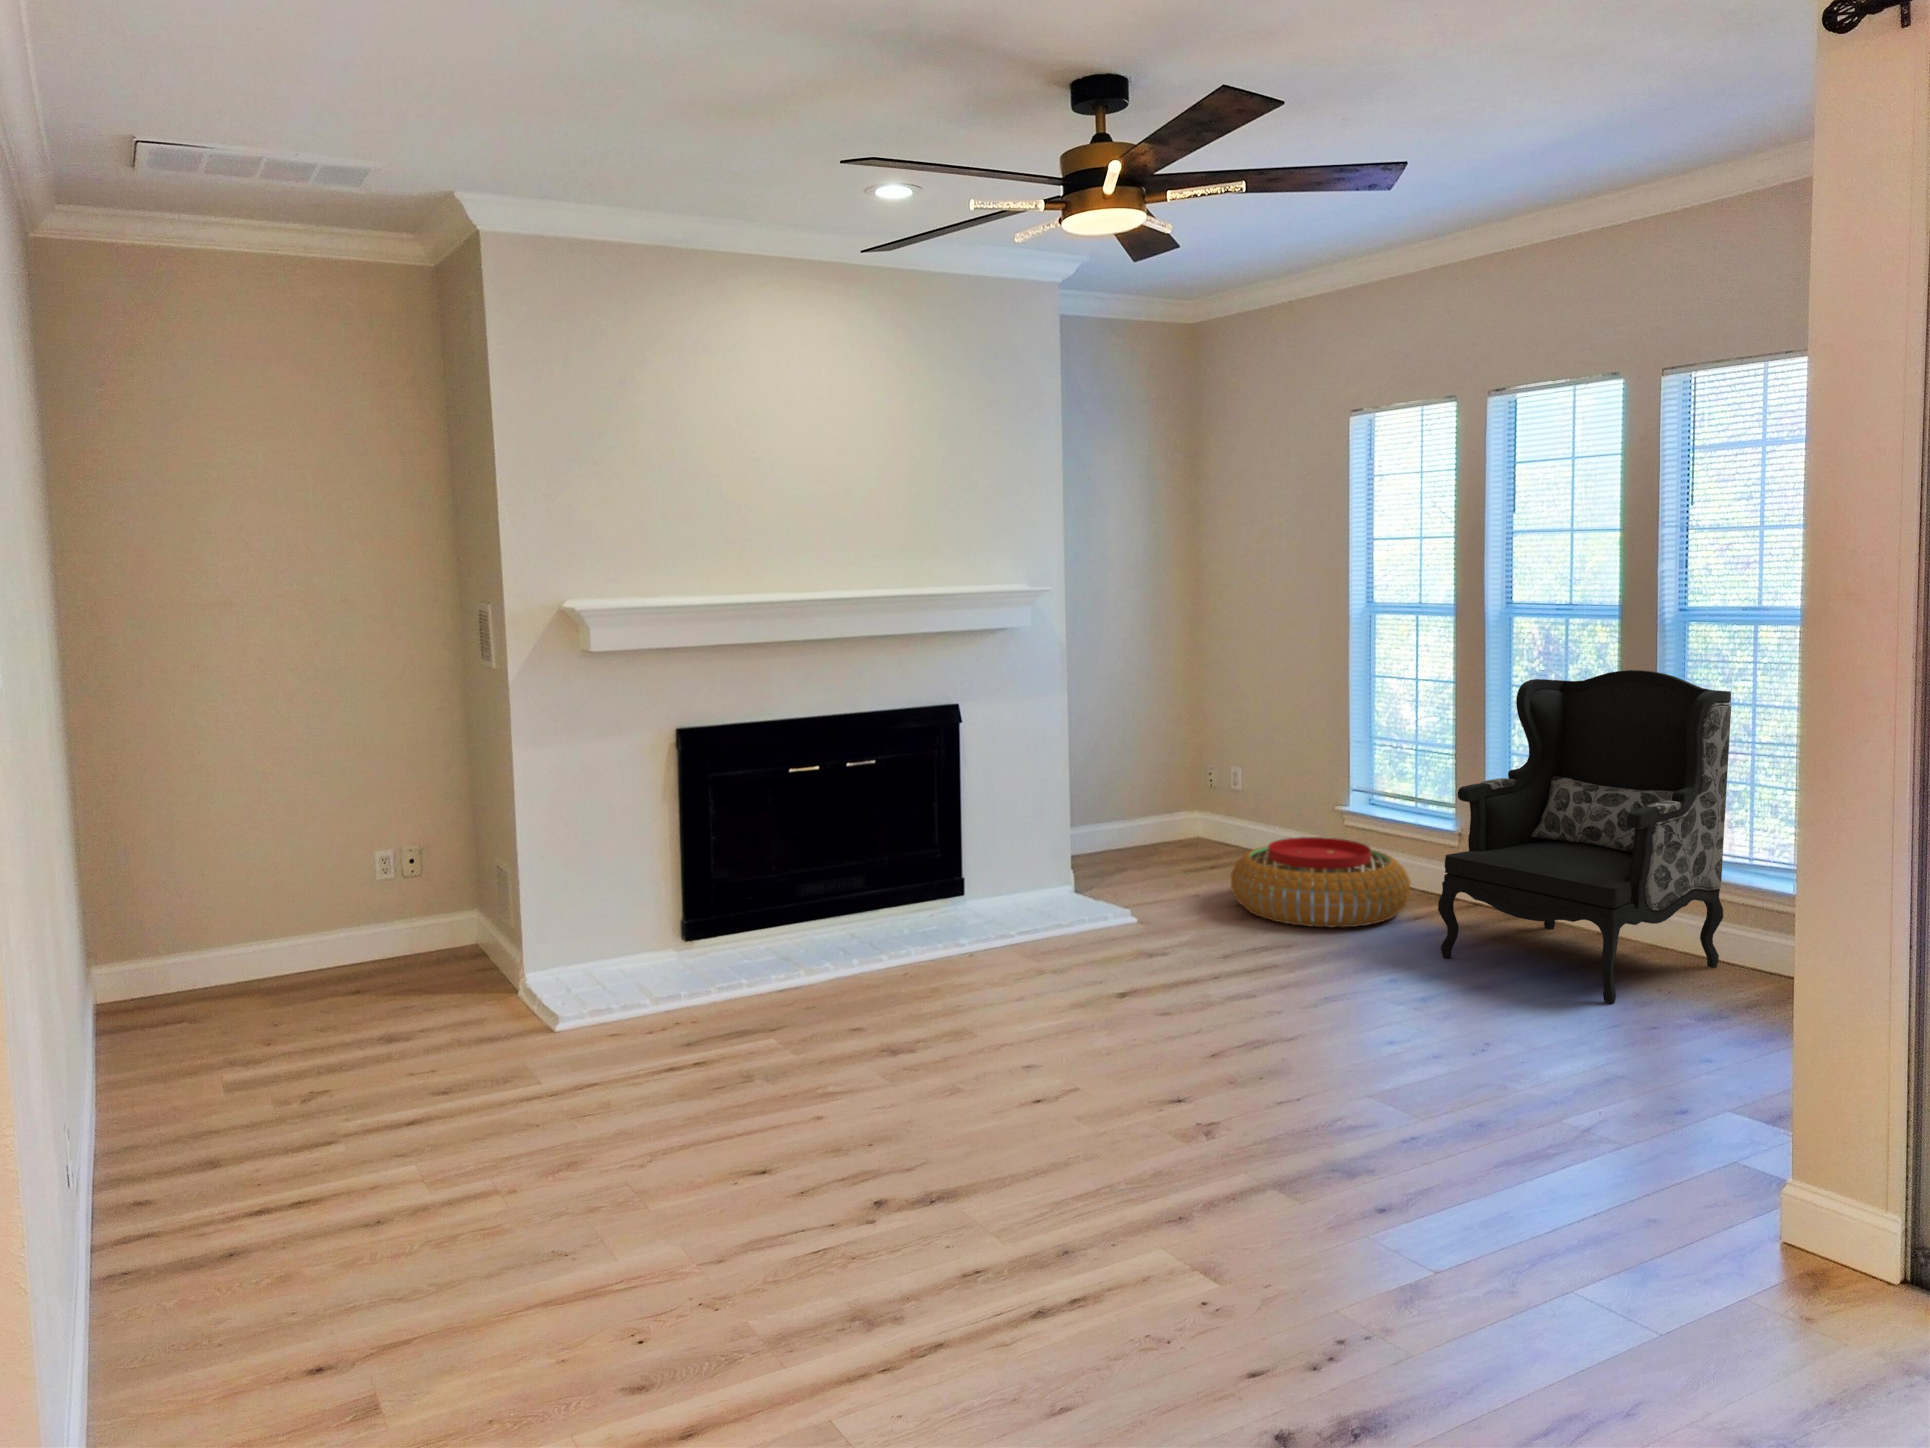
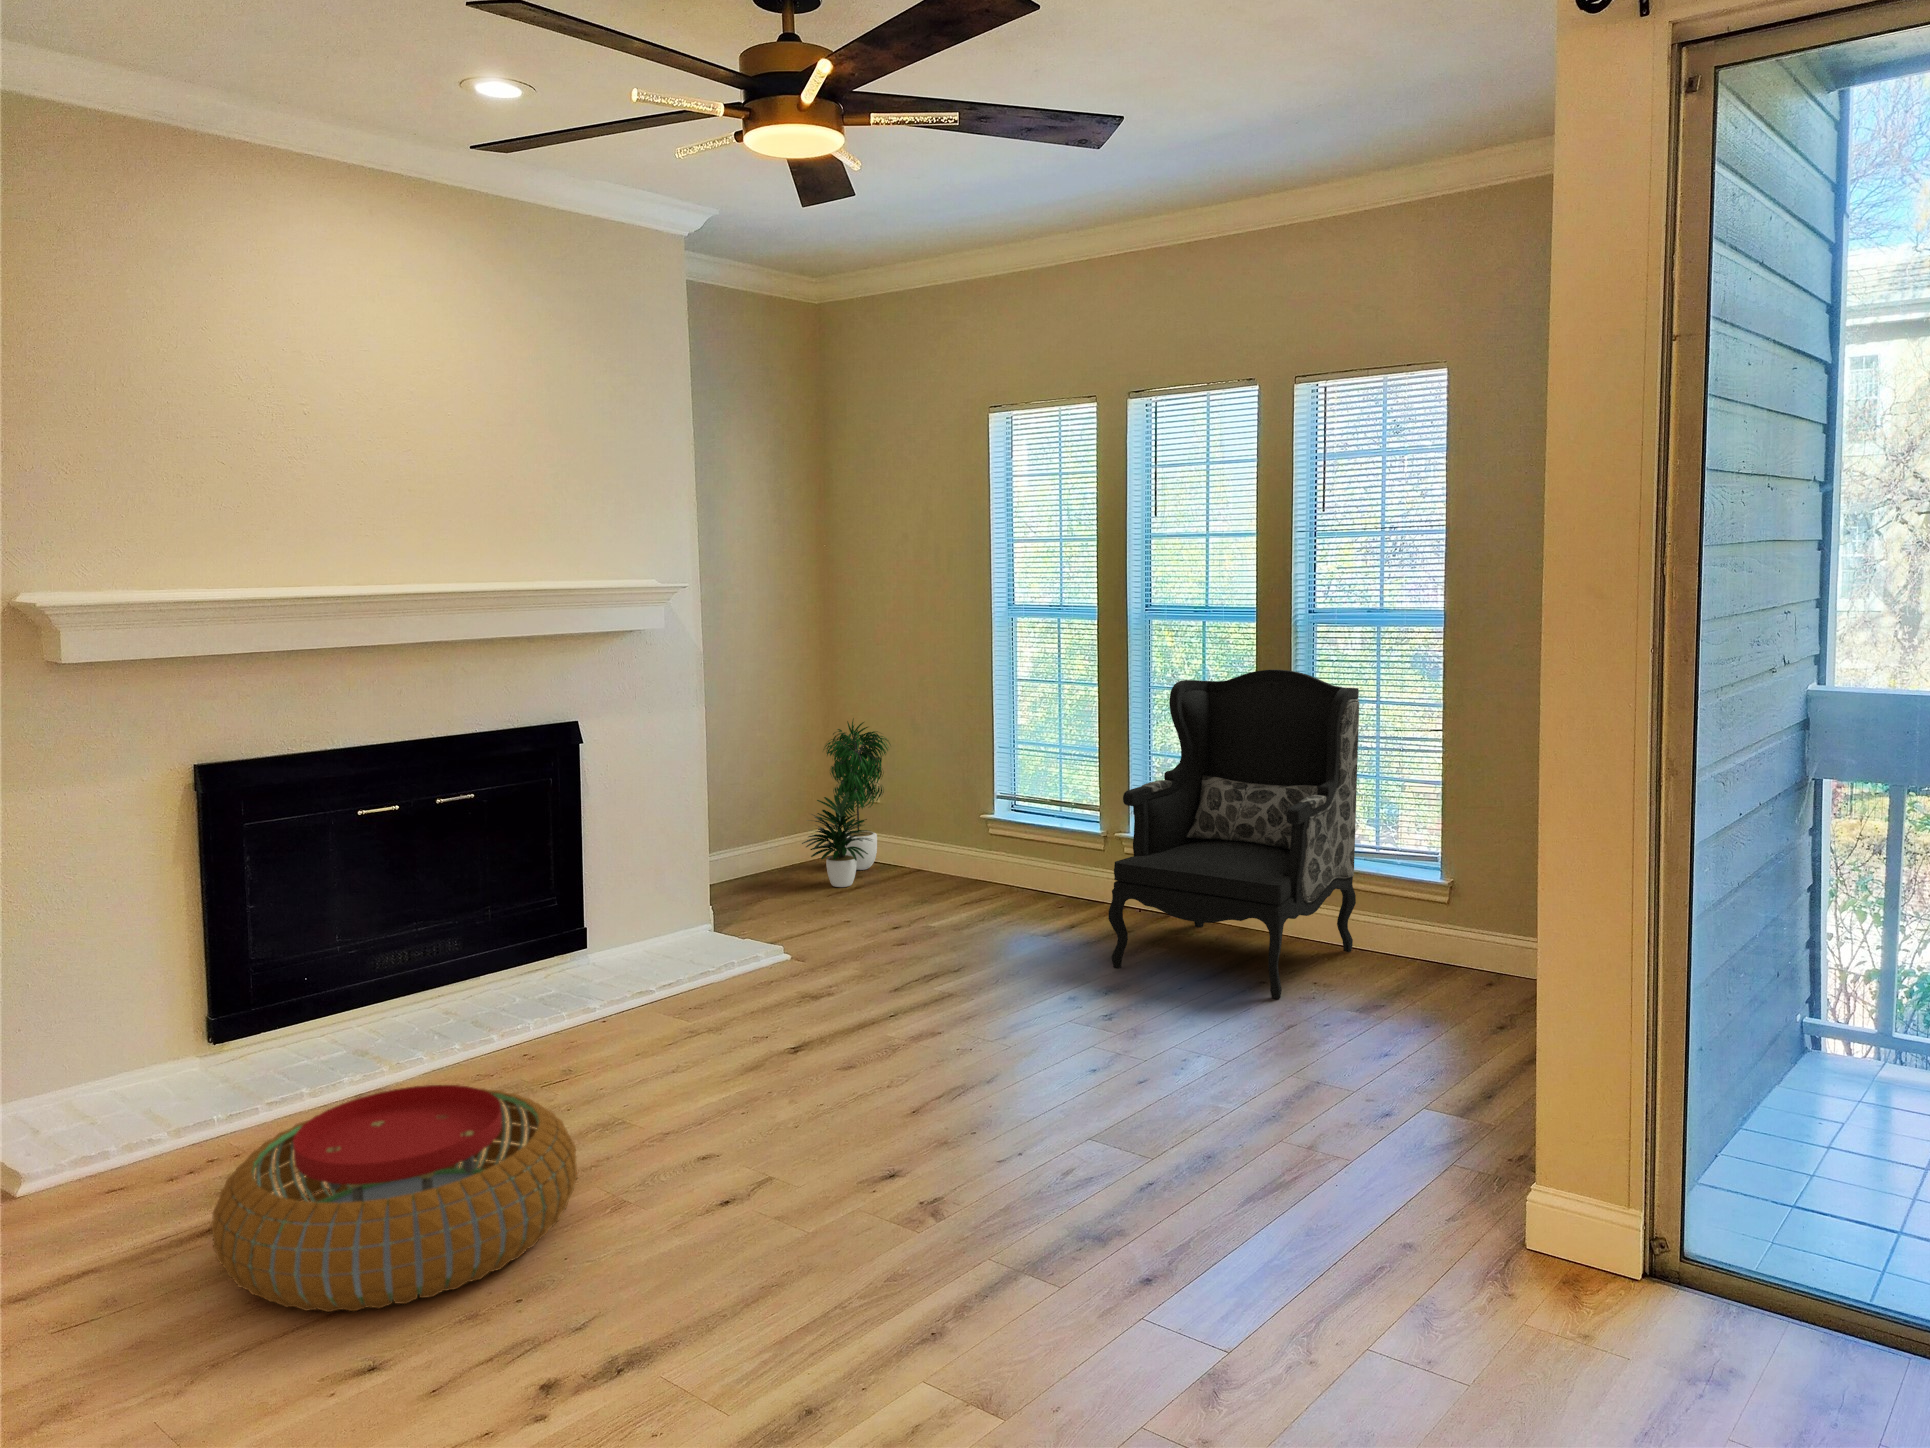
potted plant: none [1161,707,1250,864] -> present [802,718,890,887]
pouf: present [1231,837,1410,927] -> present [211,1085,577,1312]

